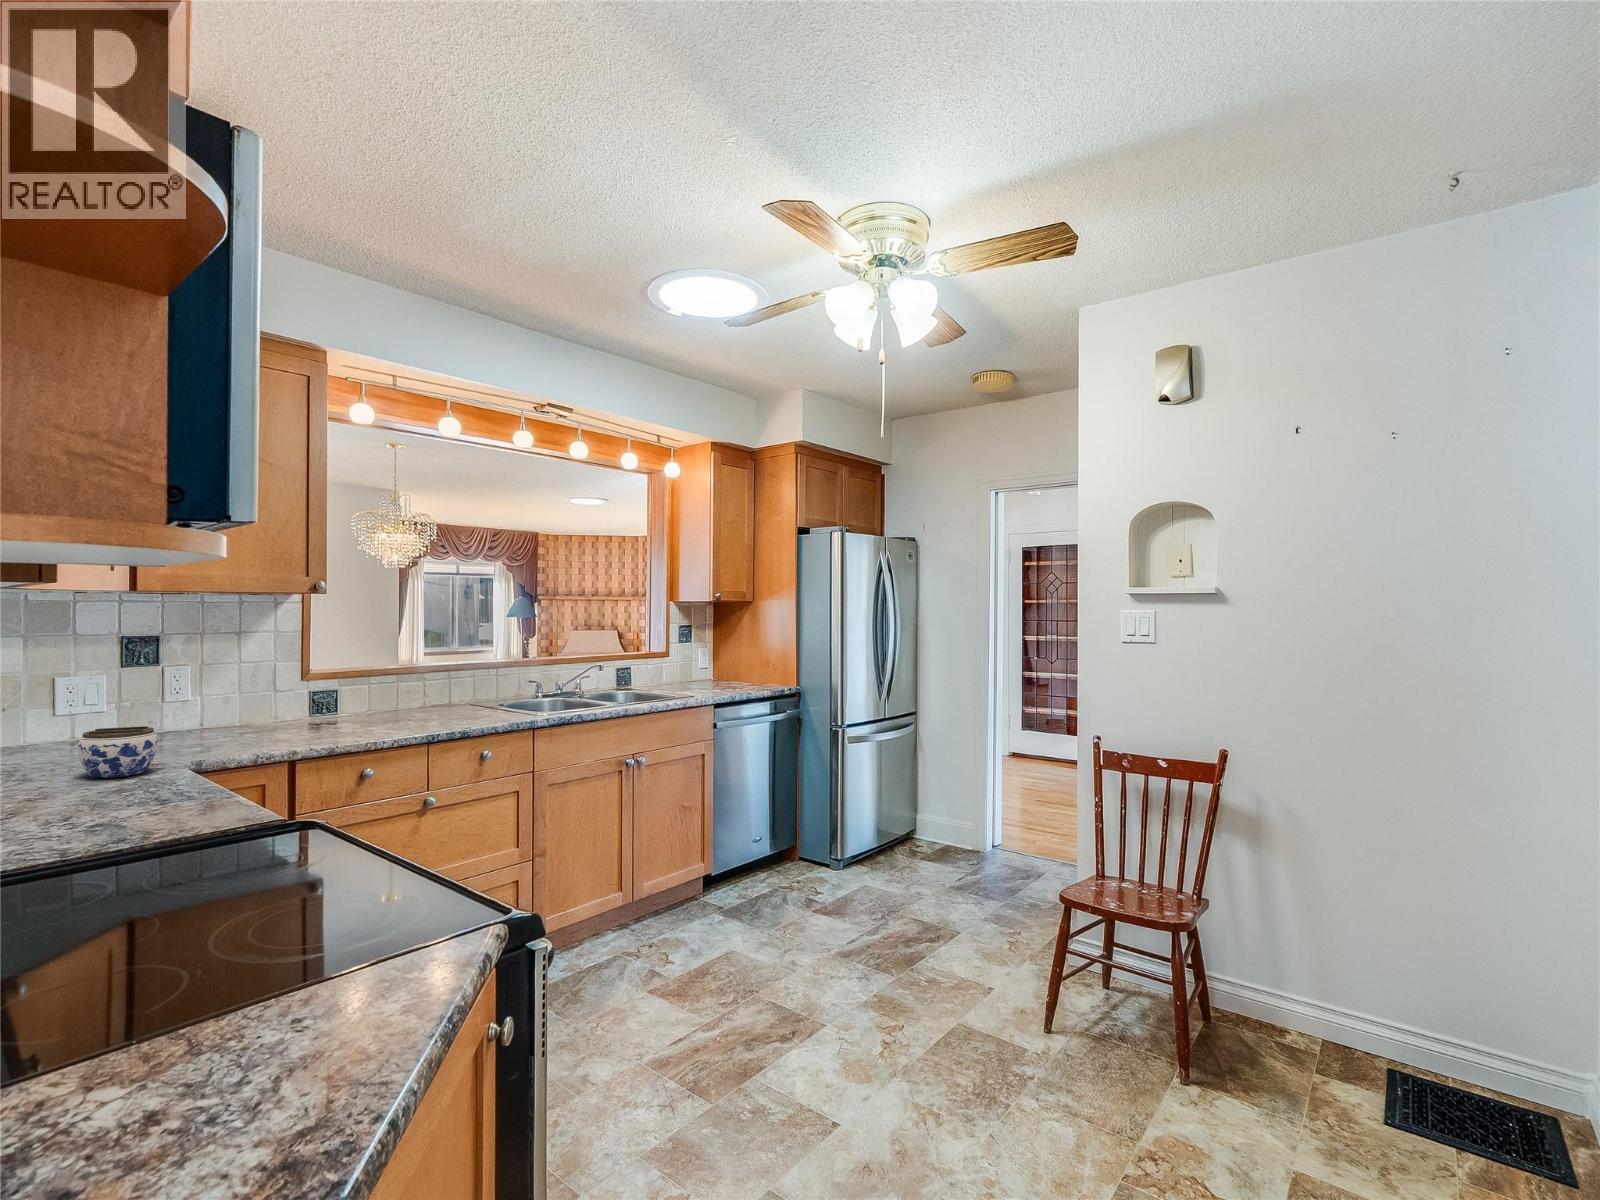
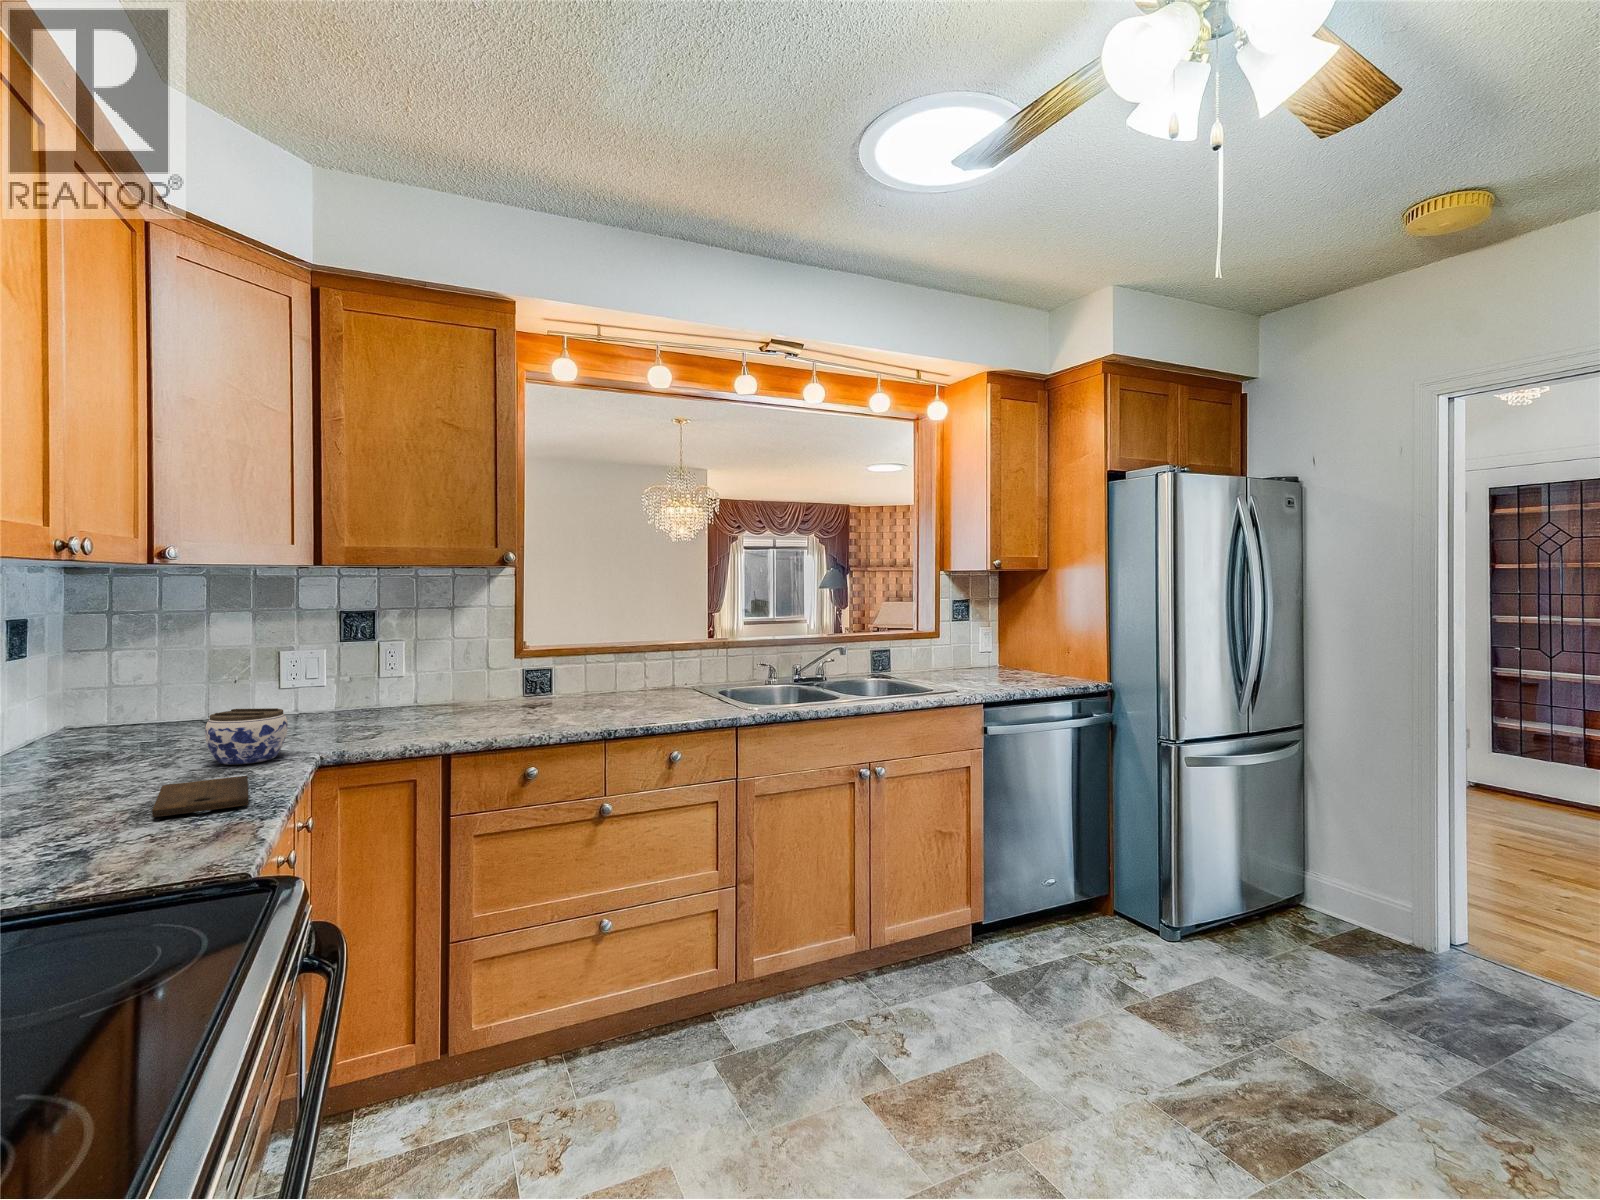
cutting board: none [87,782,204,811] -> present [152,776,249,817]

